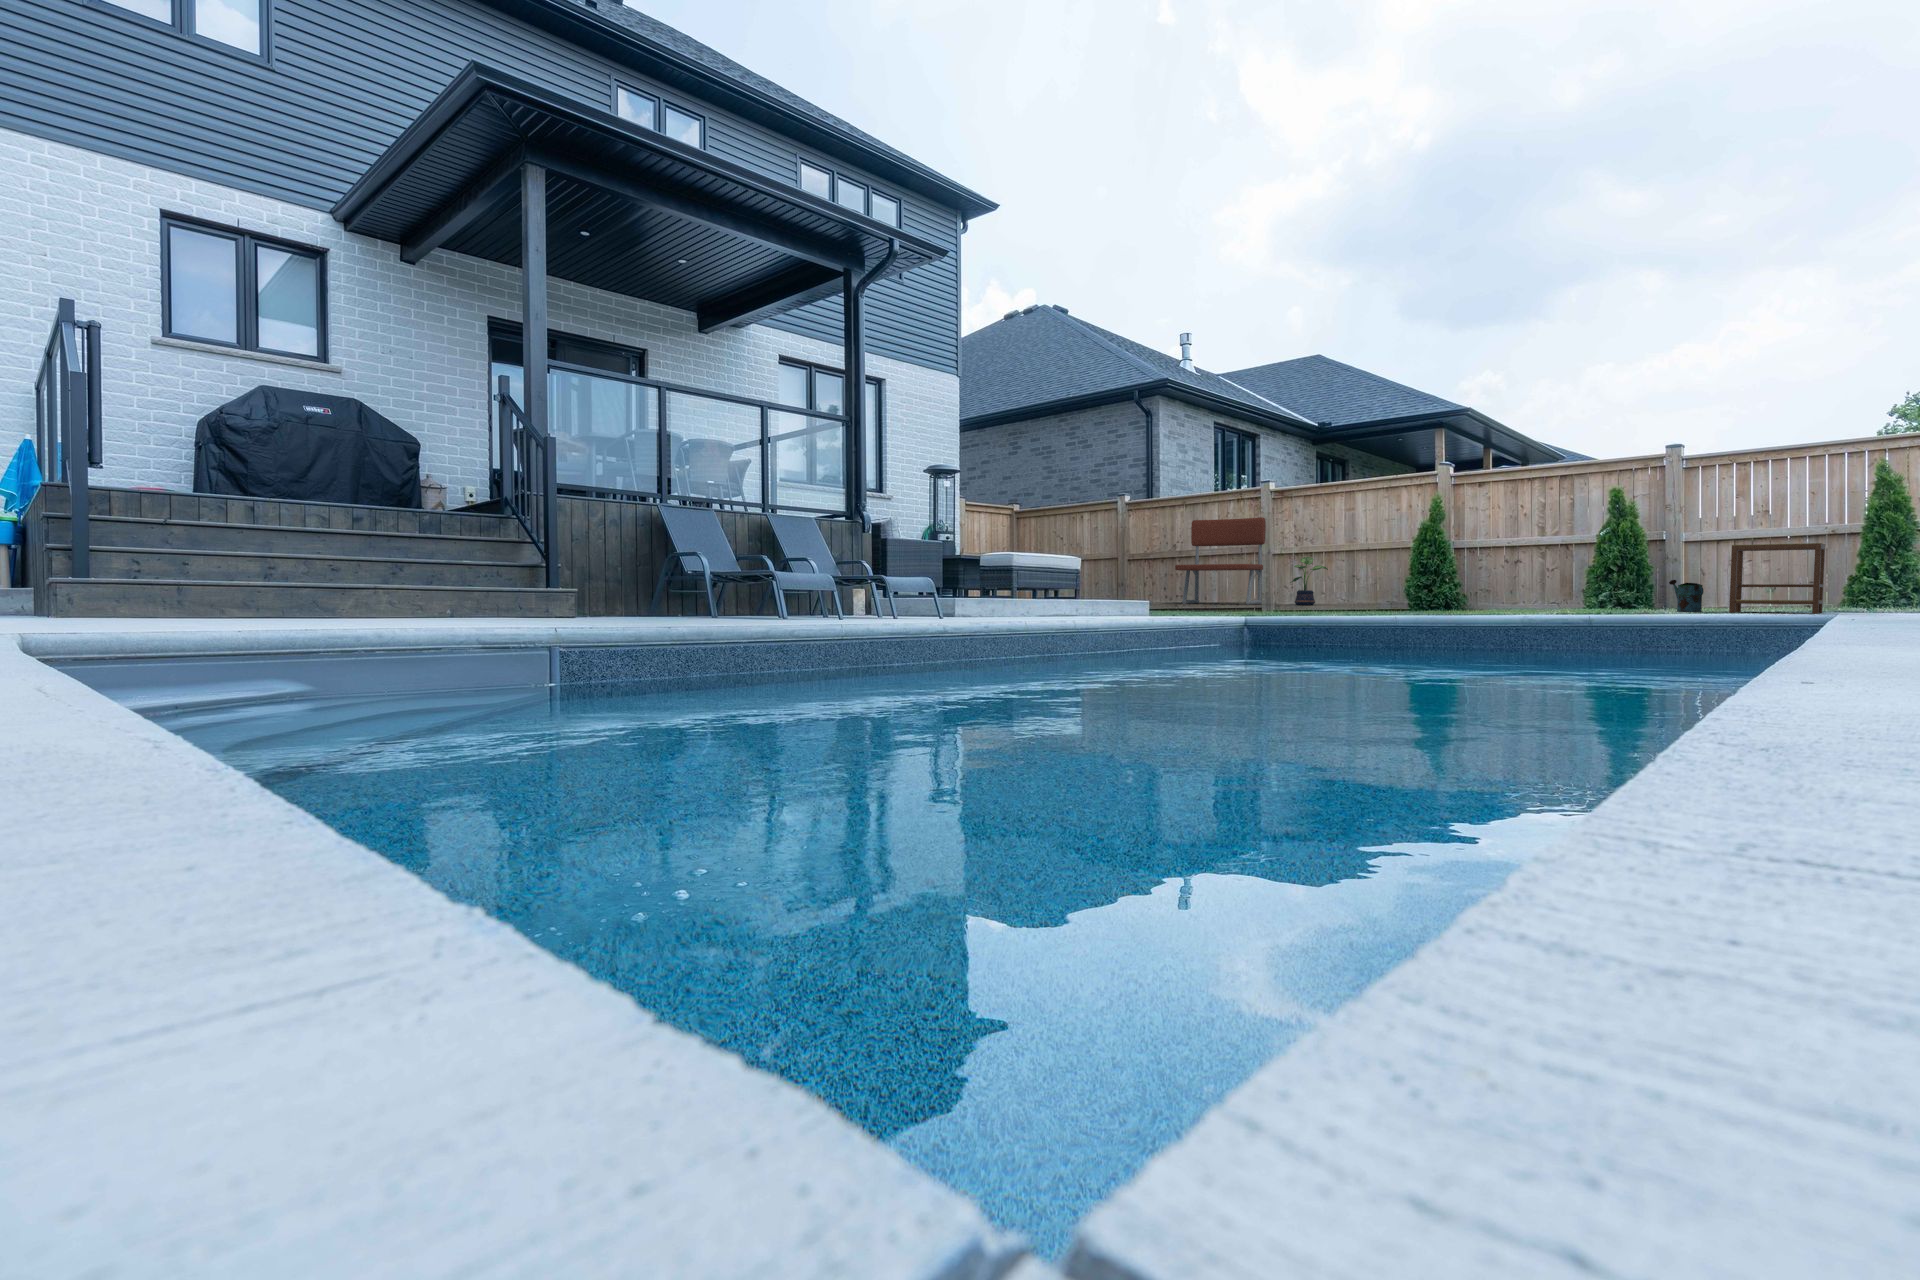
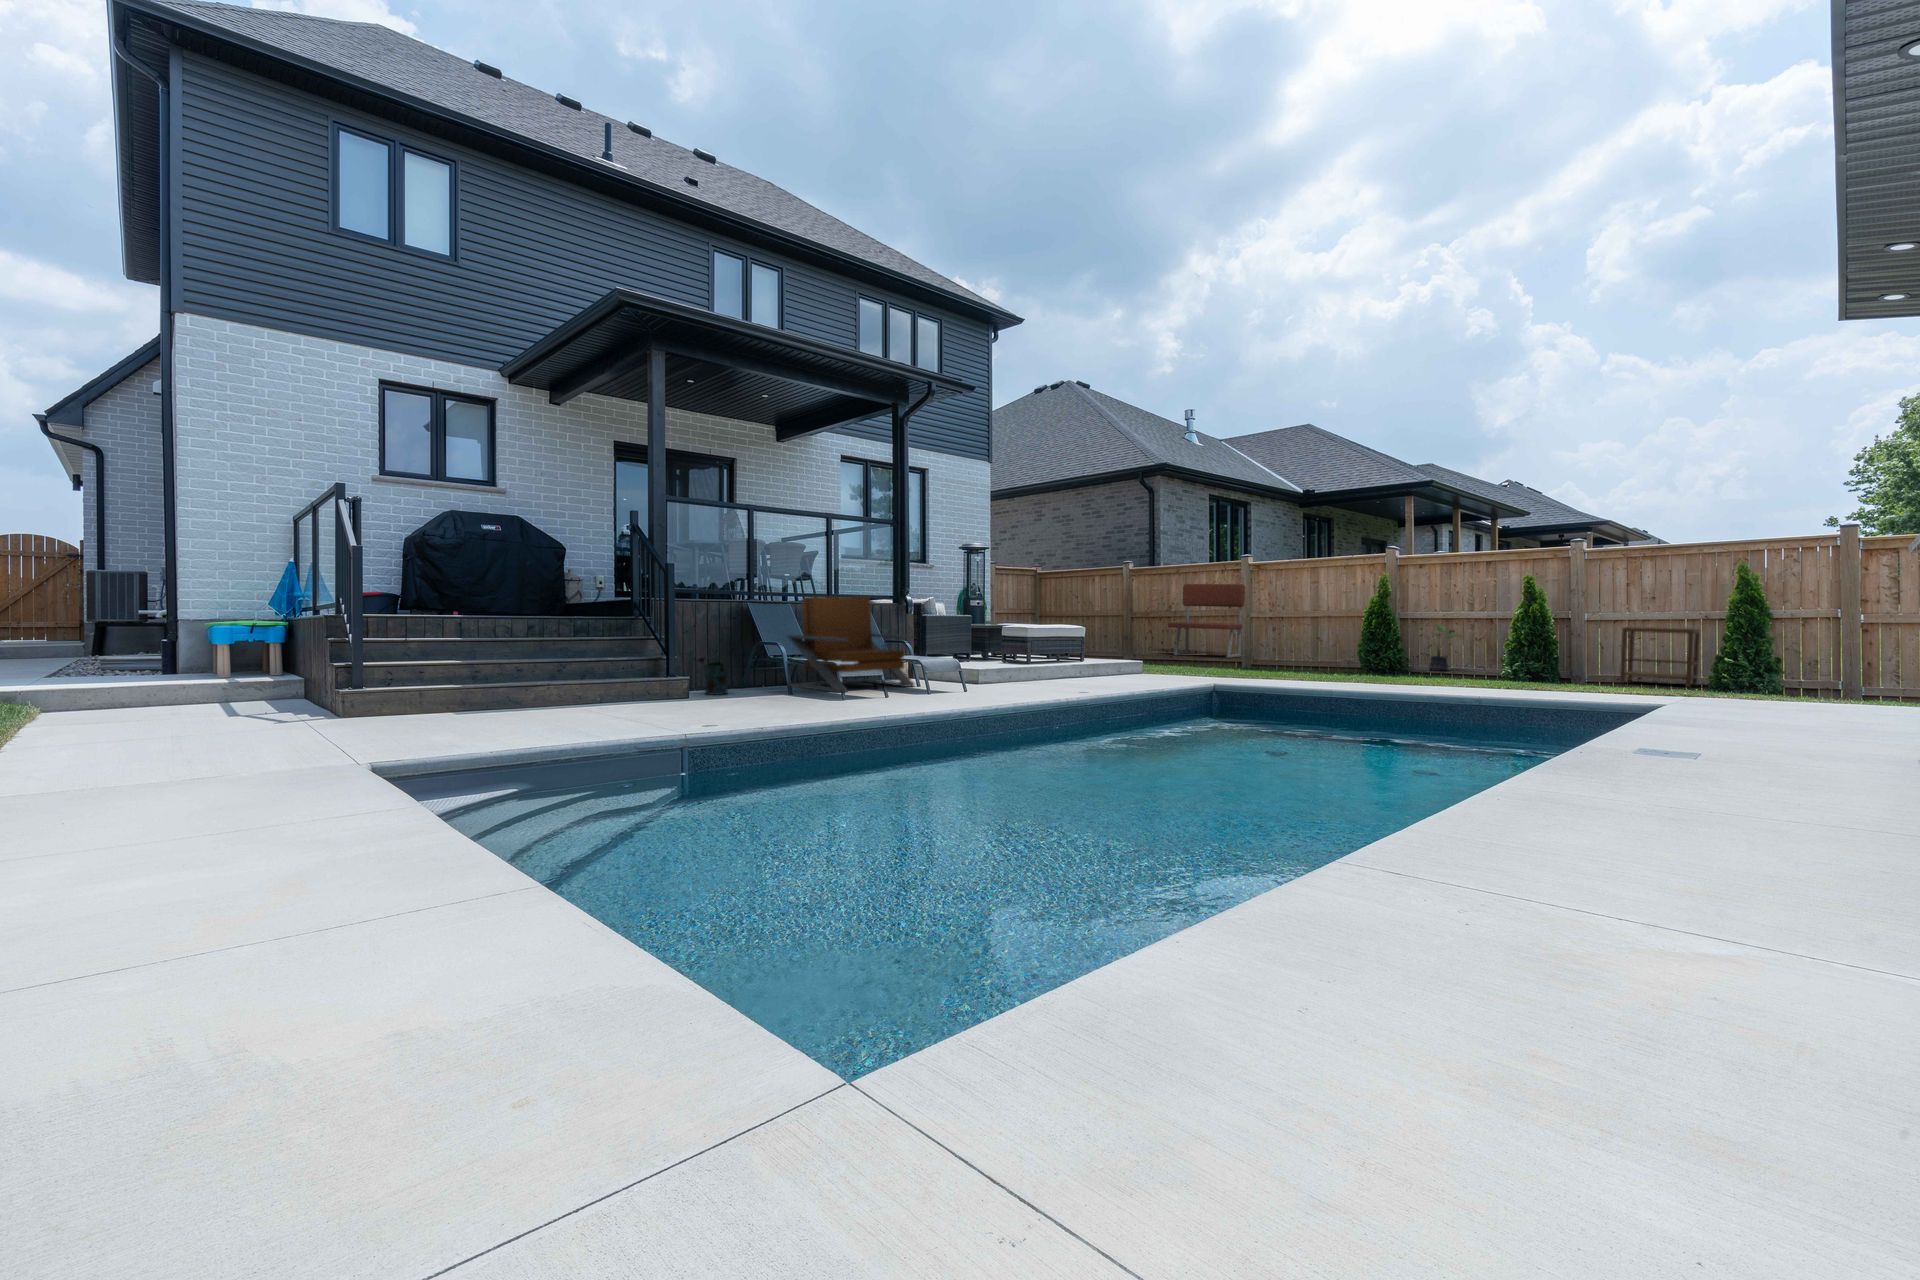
lounge chair: none [712,498,877,617] -> present [788,596,914,692]
potted plant: present [1290,557,1328,605] -> present [1428,624,1460,671]
watering can: present [1669,580,1703,612] -> present [698,658,728,695]

